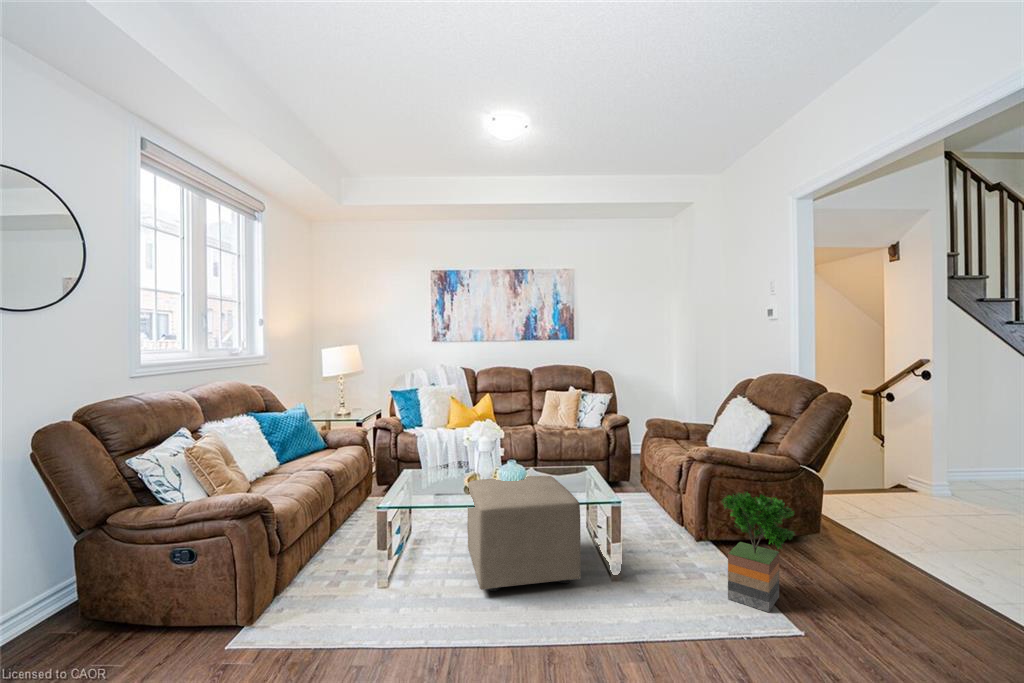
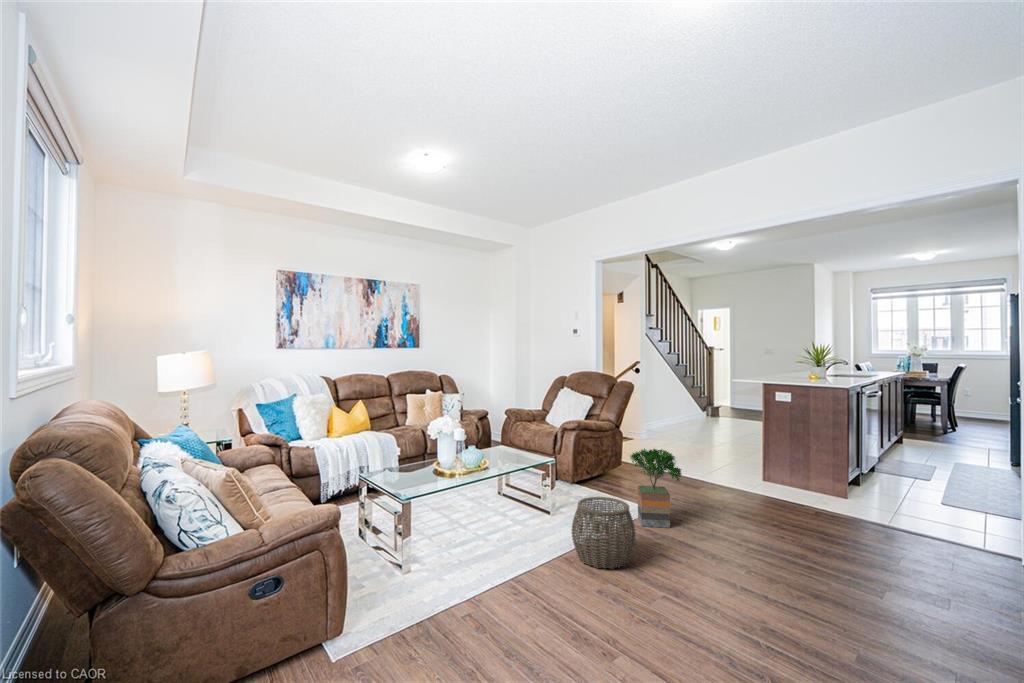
ottoman: present [467,476,581,591] -> none [431,458,548,561]
woven basket: none [579,545,662,644] -> present [571,497,636,569]

